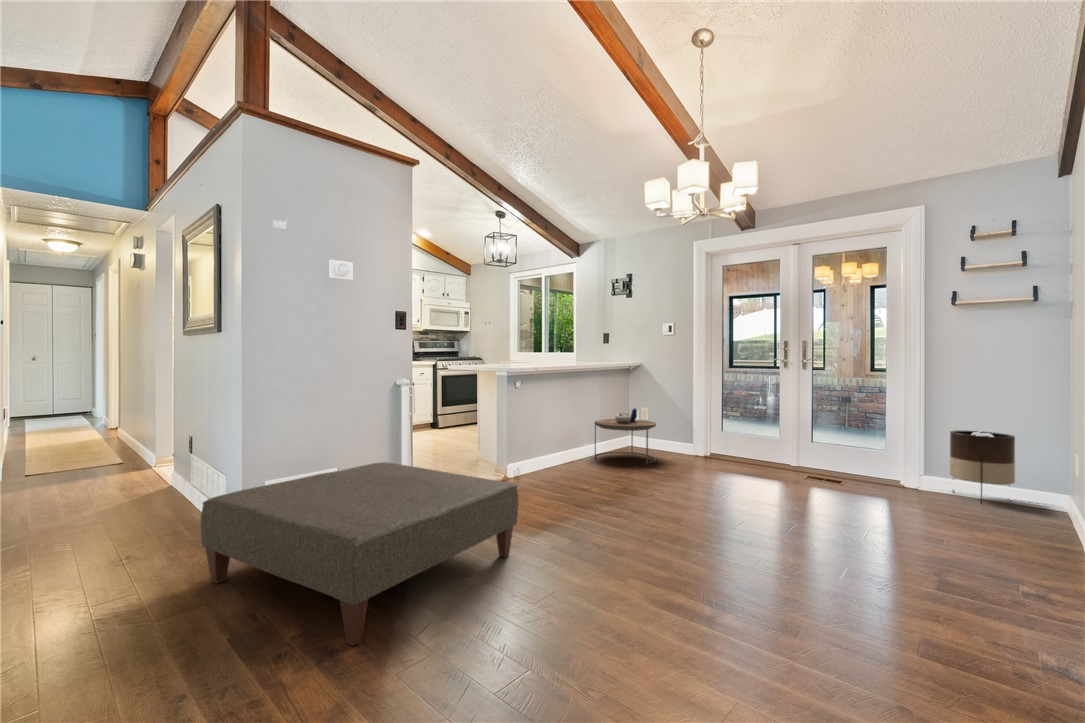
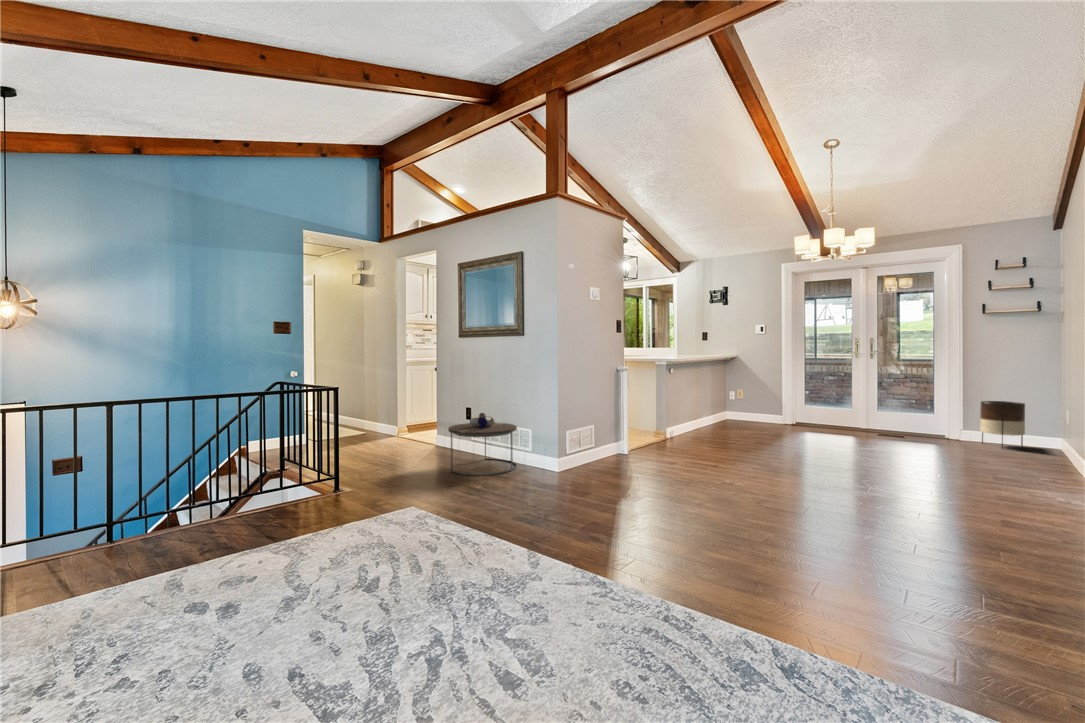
side table: present [594,409,656,463] -> present [448,413,517,475]
ottoman: present [201,462,518,646] -> none [572,423,731,500]

